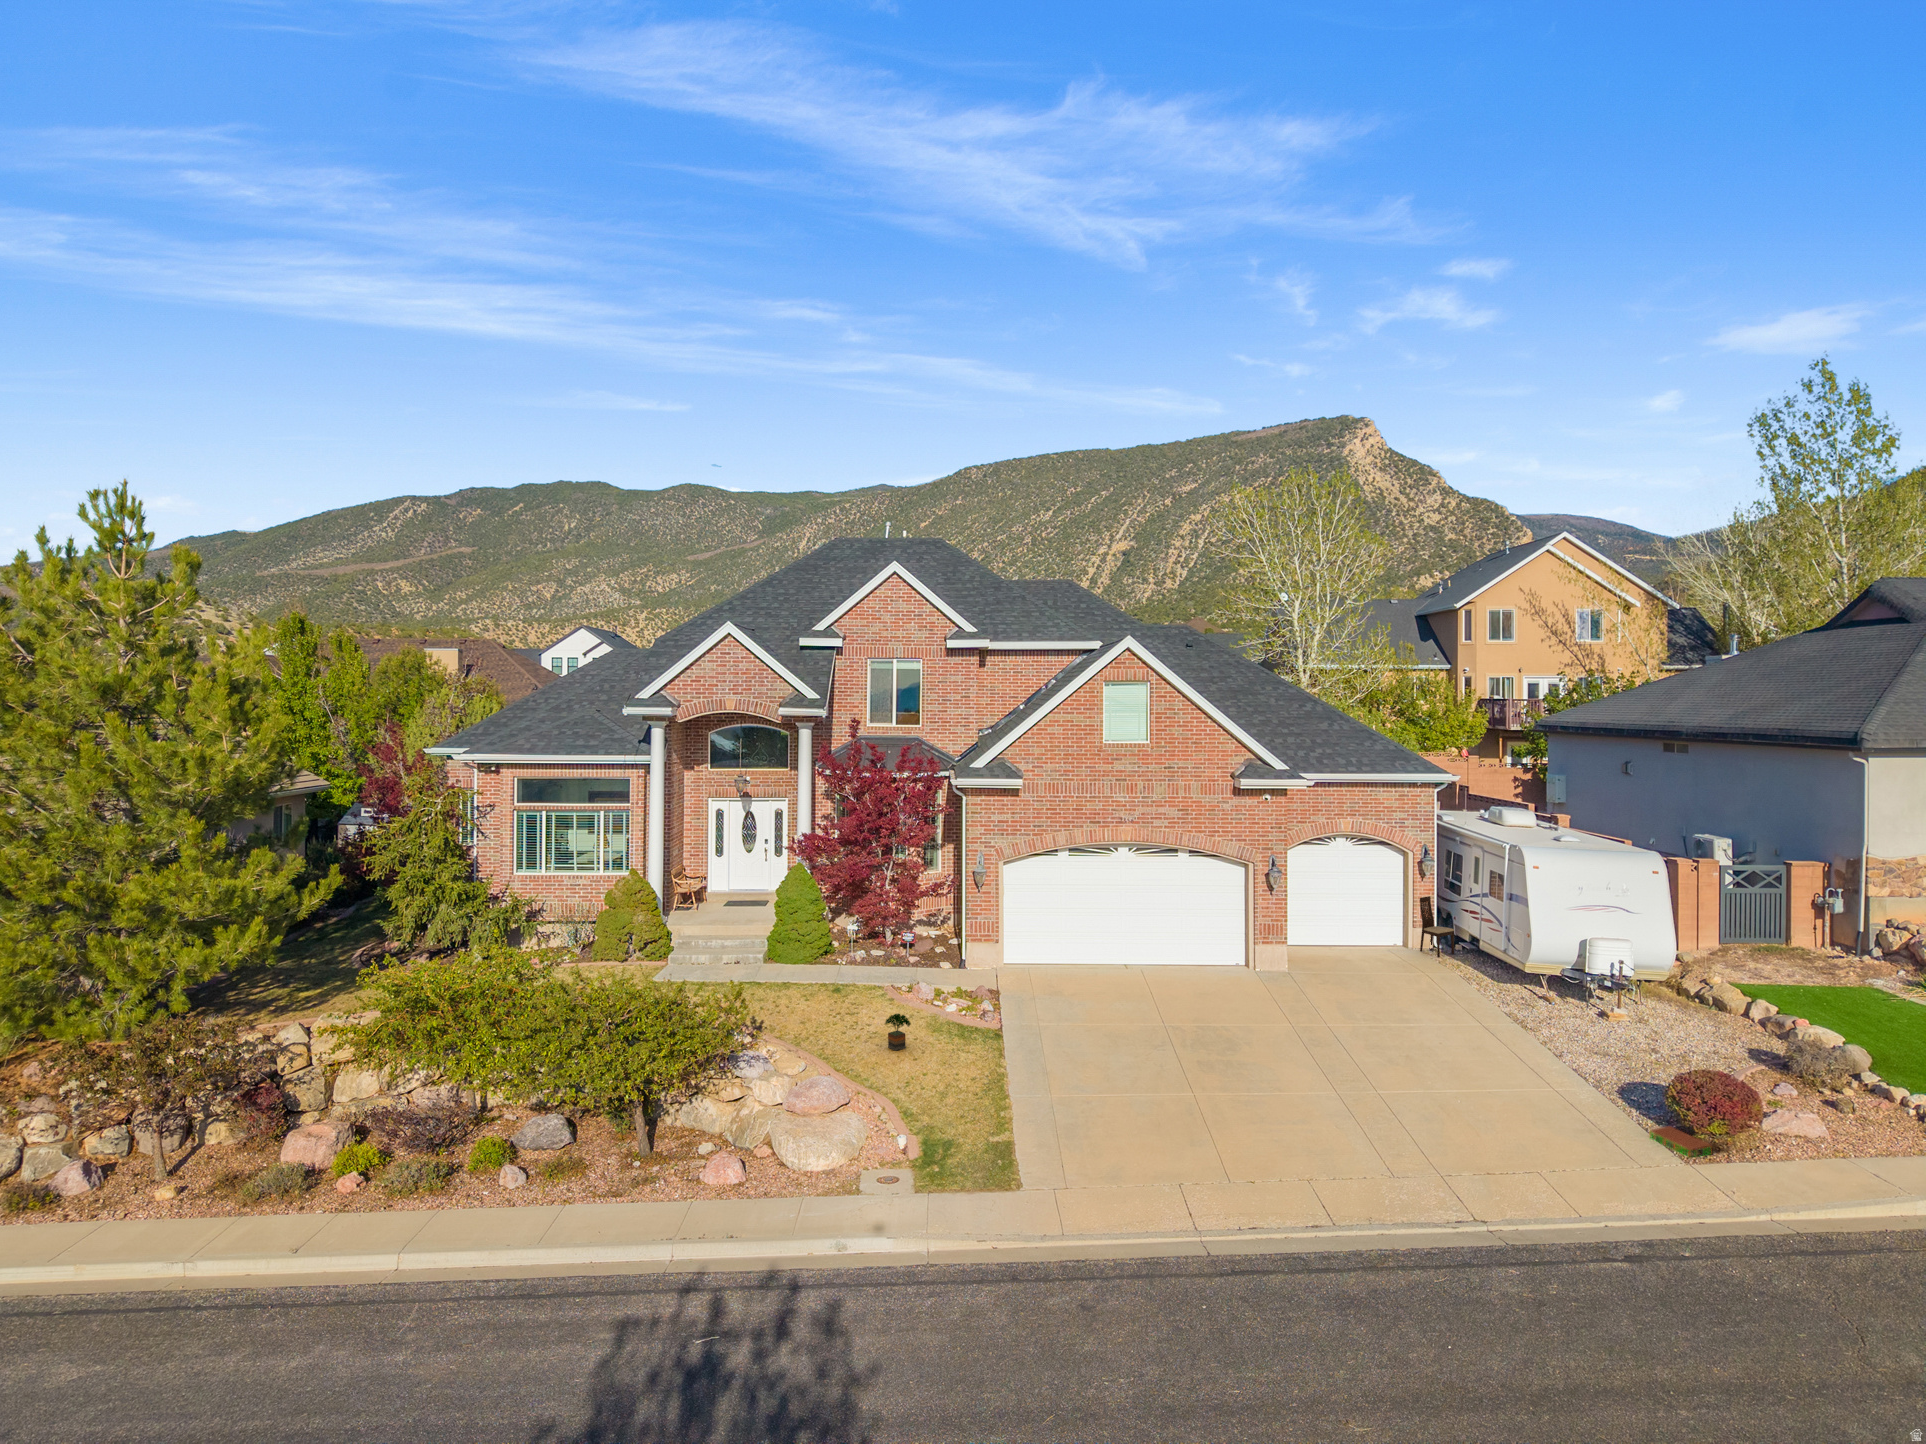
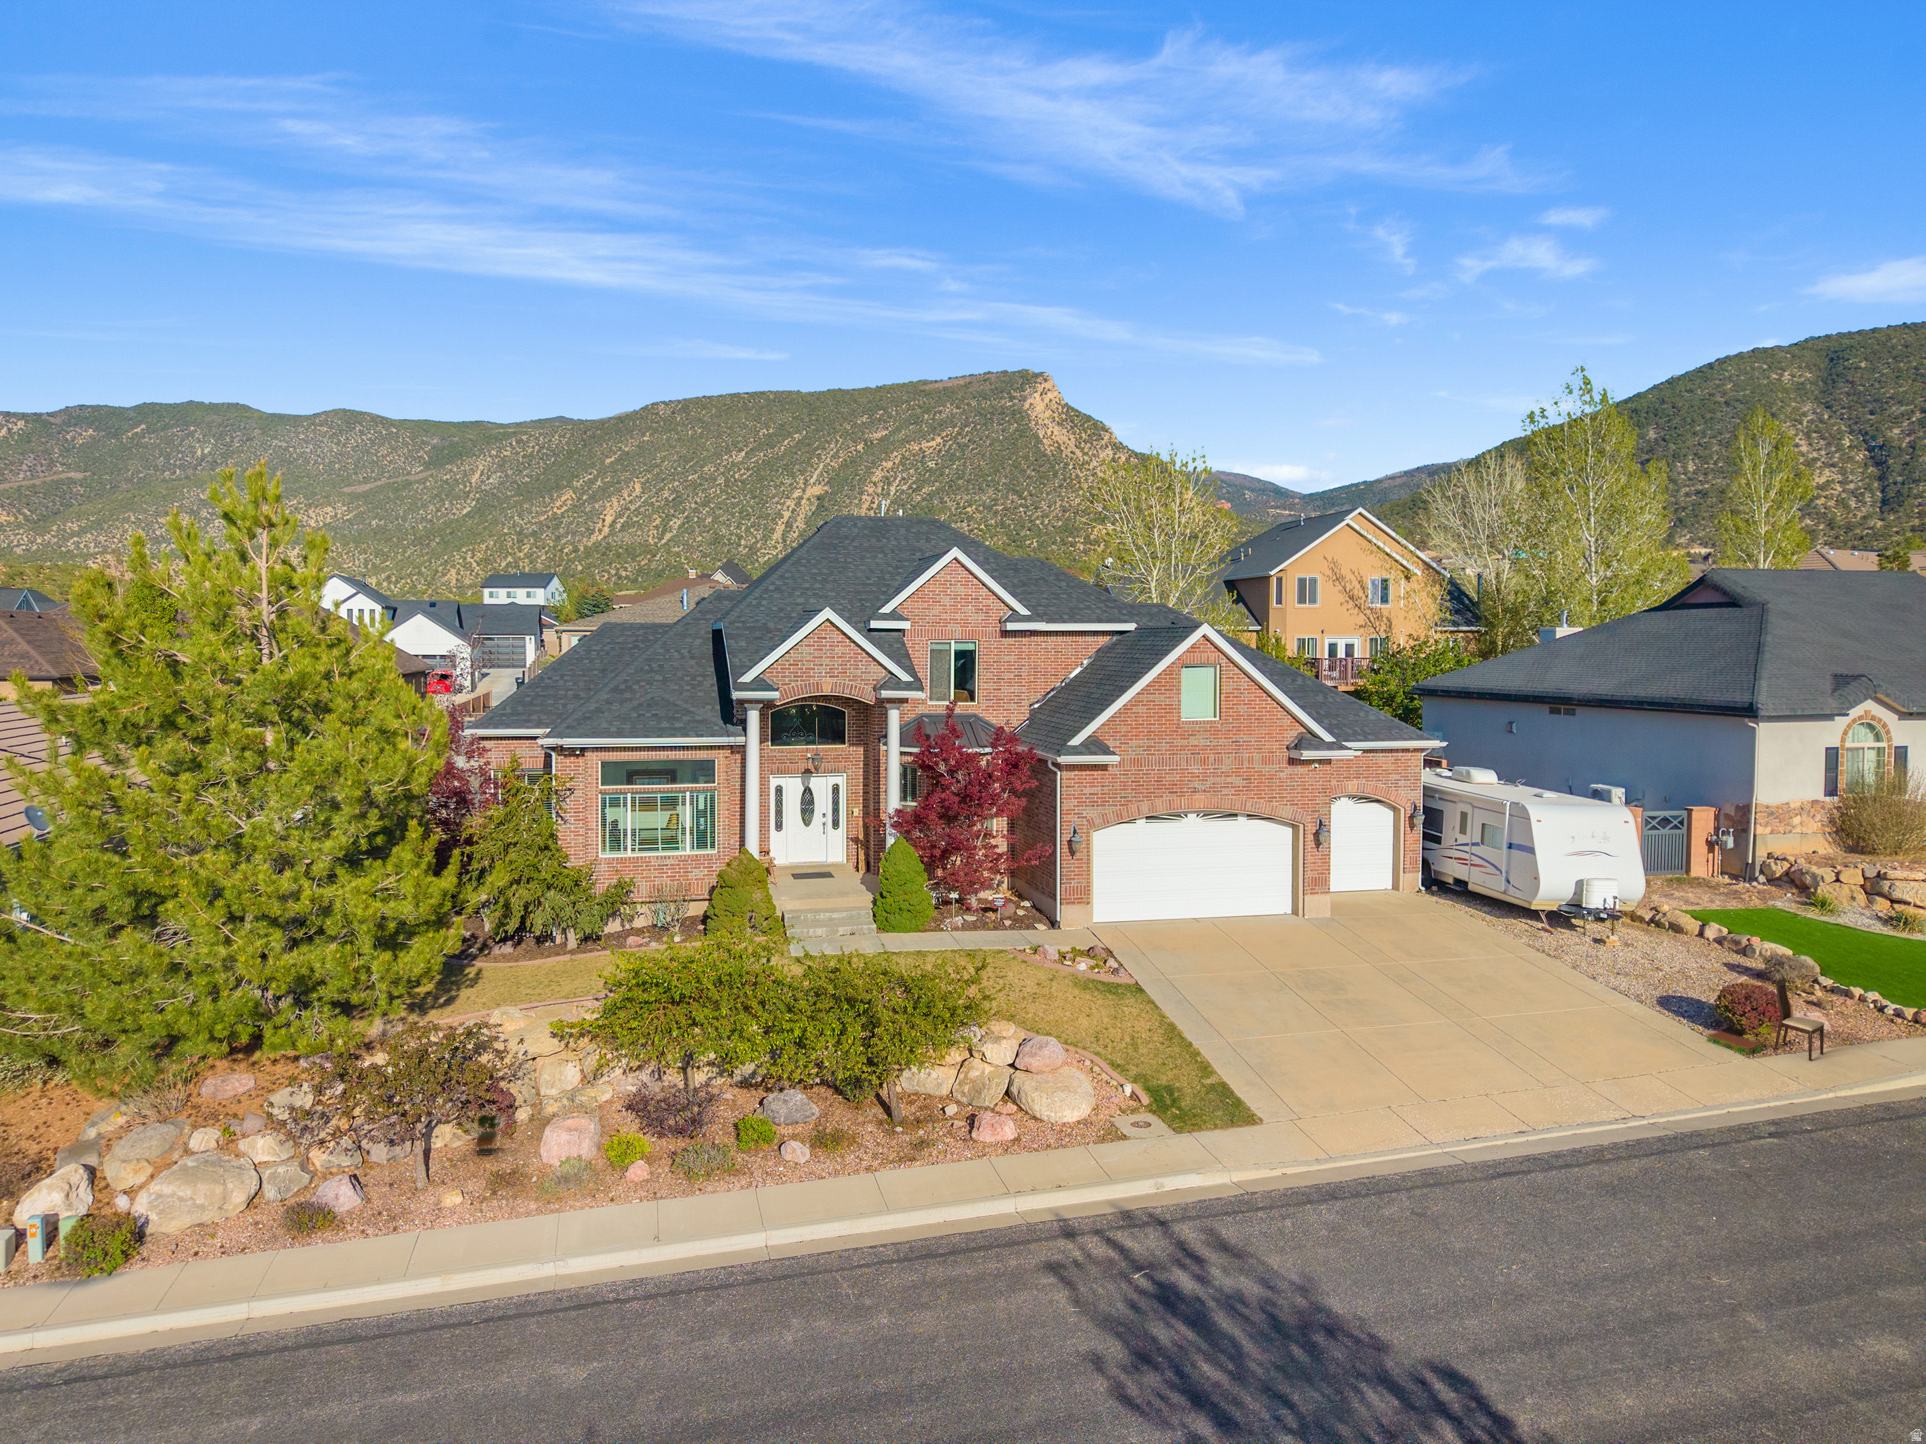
chair: present [1420,896,1454,957] -> present [1774,978,1824,1061]
potted tree: present [886,1013,911,1051] -> present [474,1112,501,1155]

